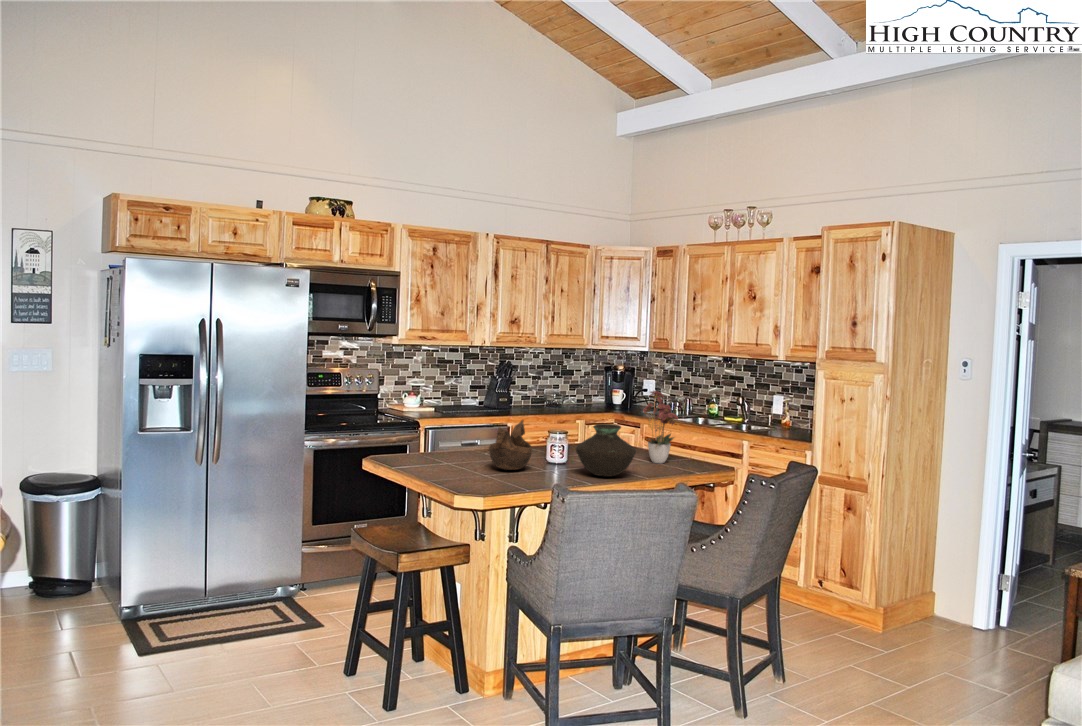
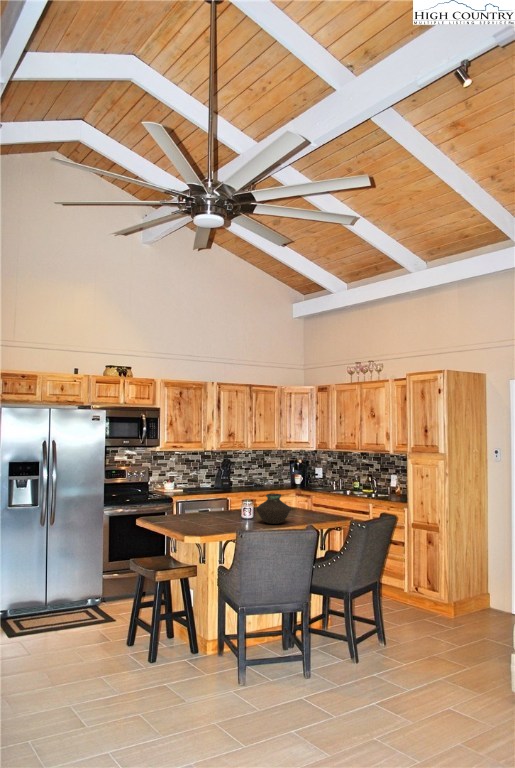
flower arrangement: present [643,391,678,463] -> none [297,472,320,516]
decorative bowl: present [489,420,532,470] -> none [207,493,232,522]

